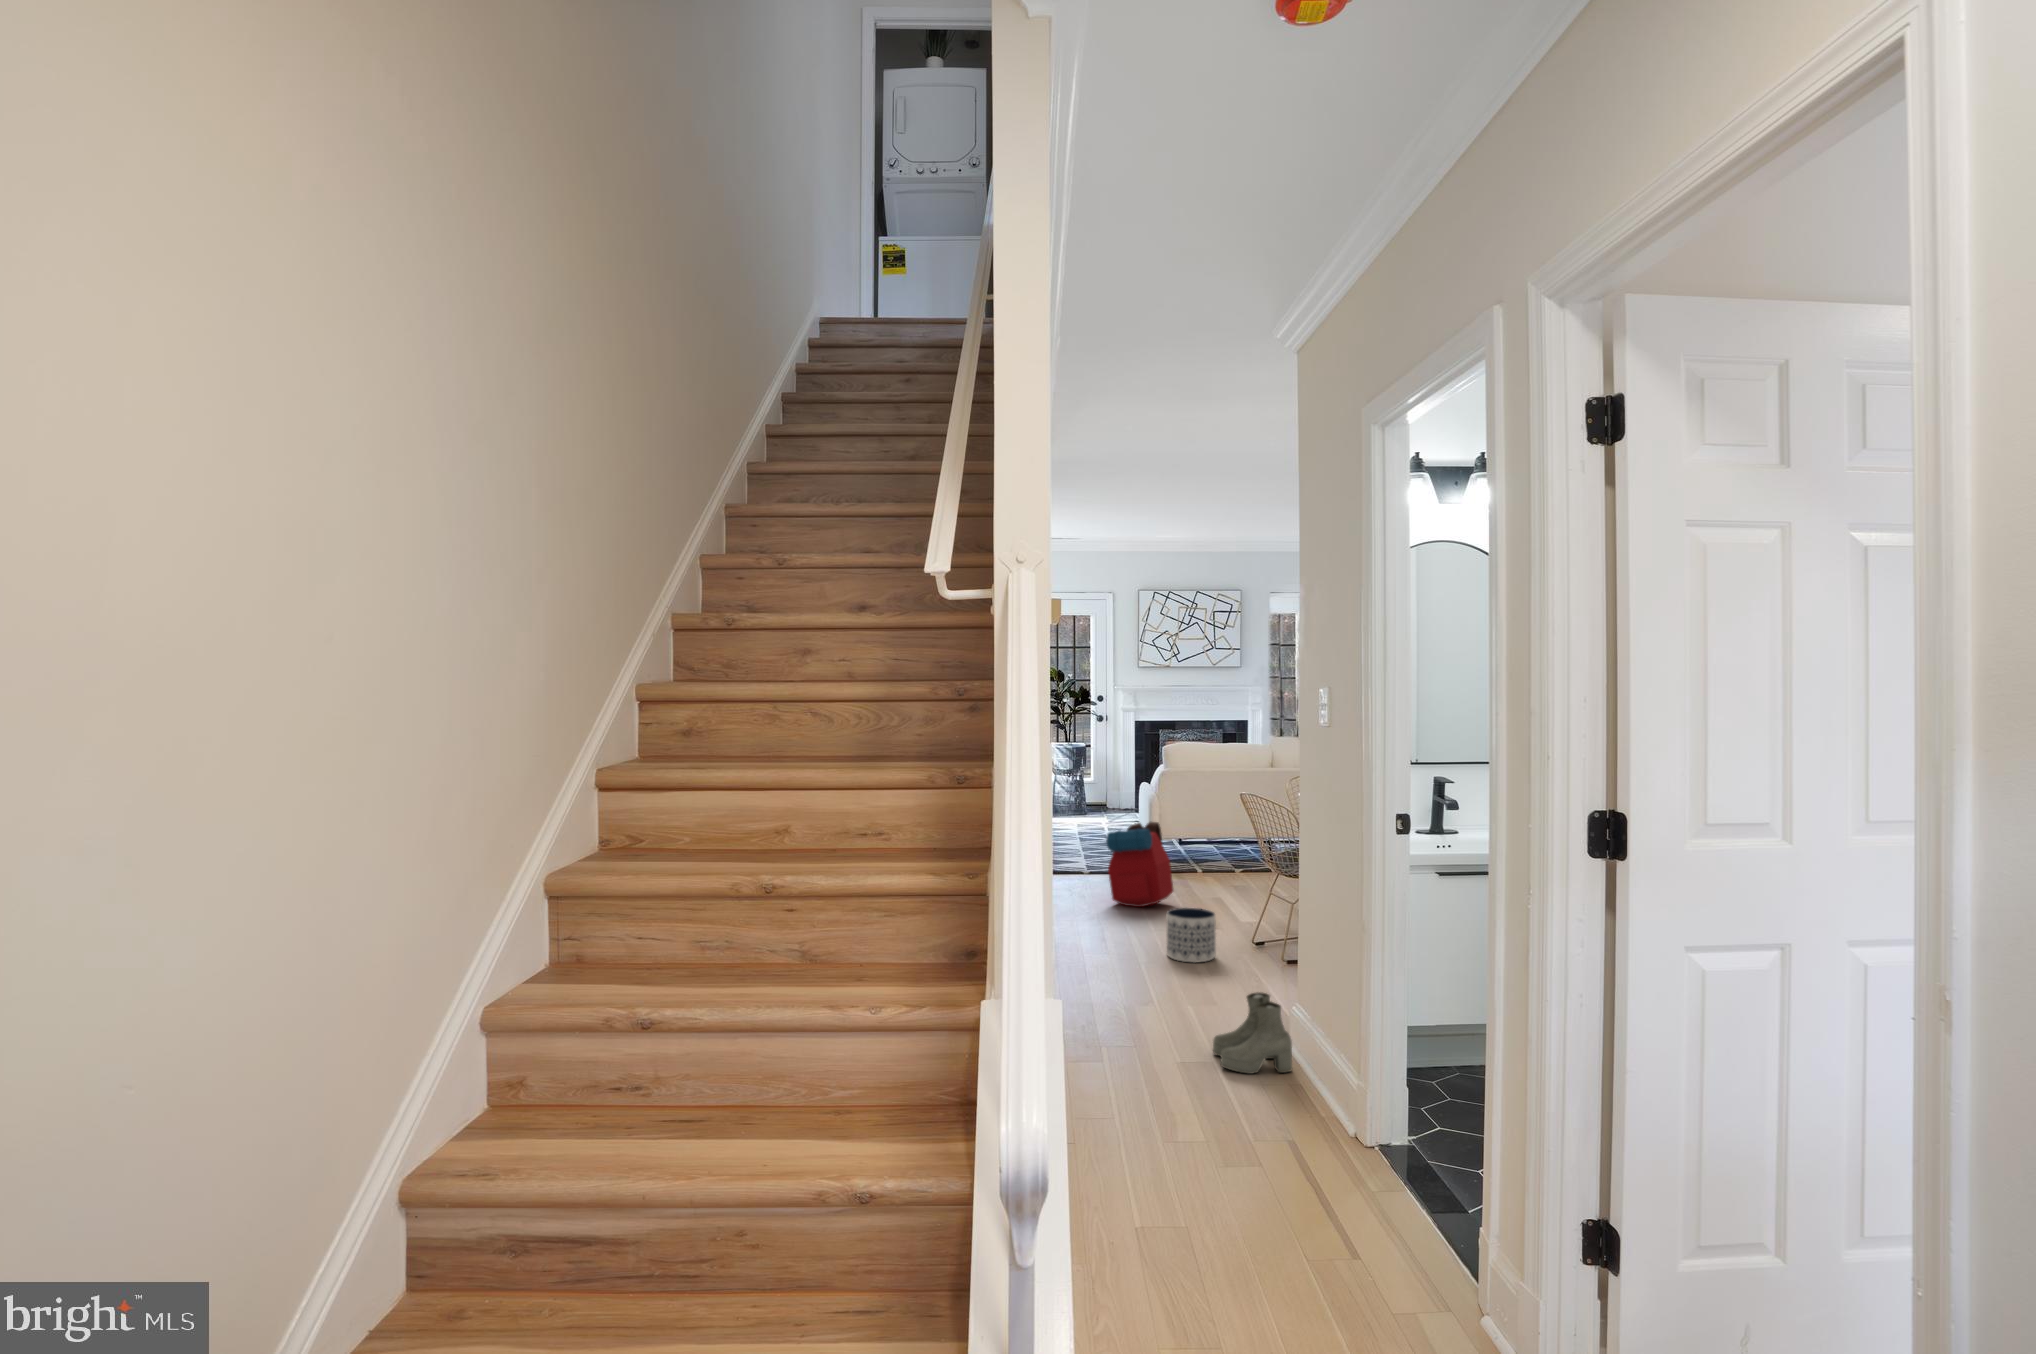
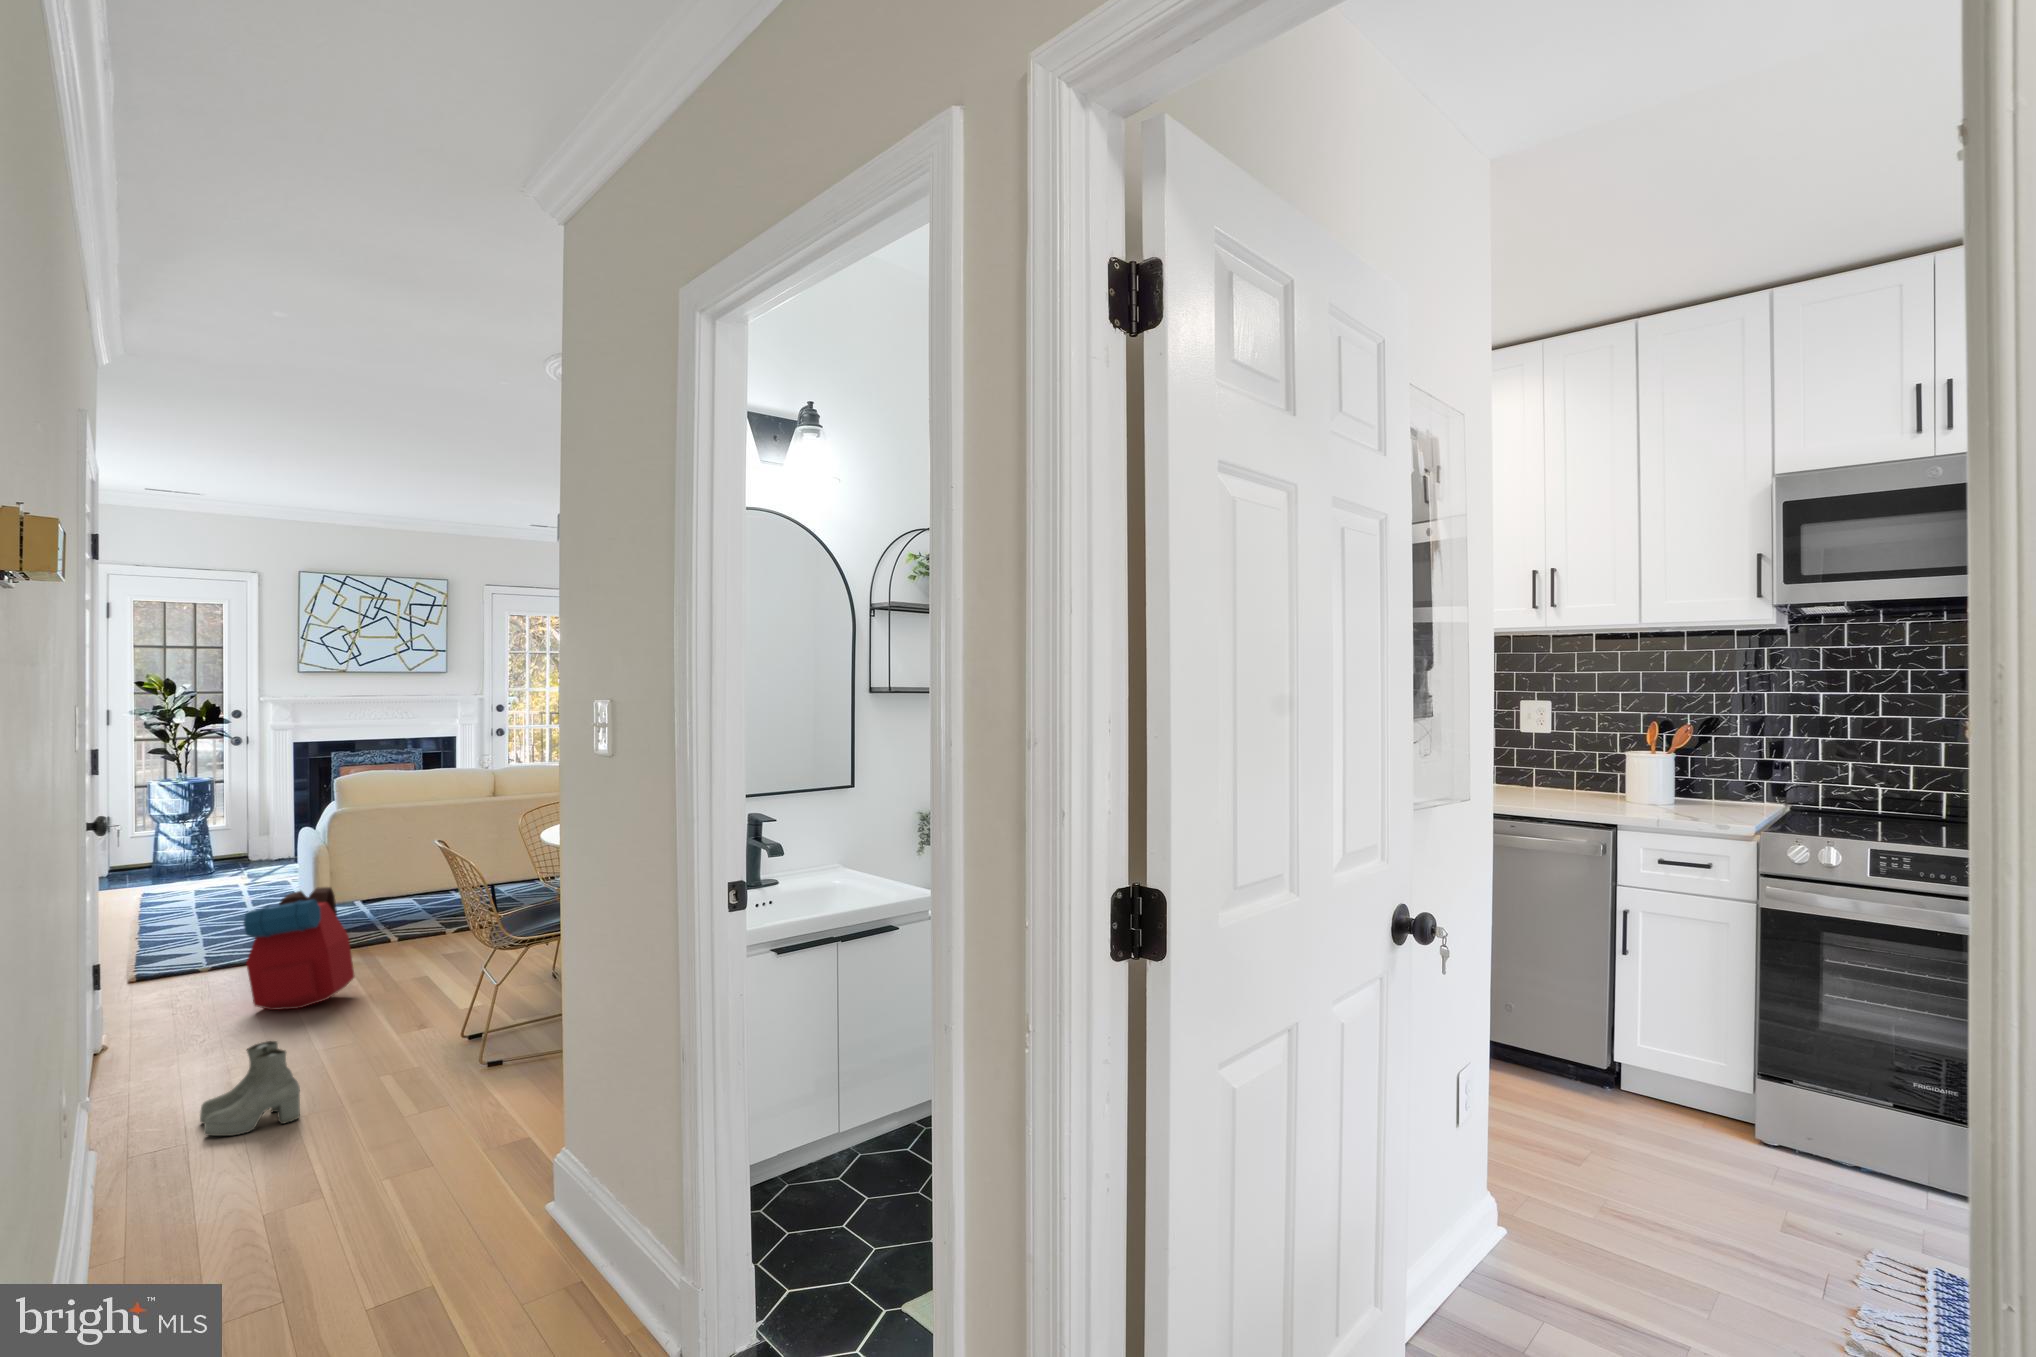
planter: present [1167,908,1216,963] -> none [345,1003,420,1083]
boots: present [1213,992,1292,1074] -> present [200,1041,300,1136]

